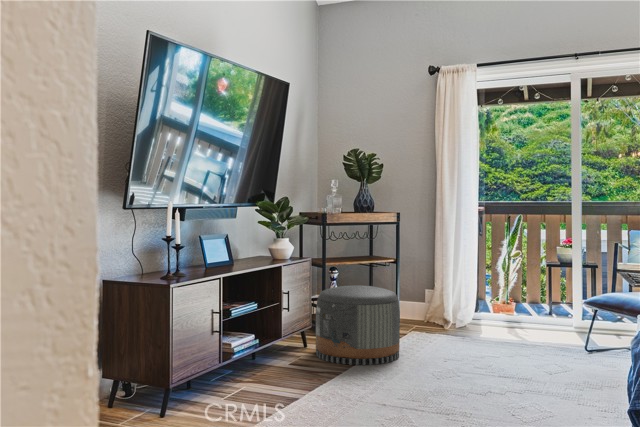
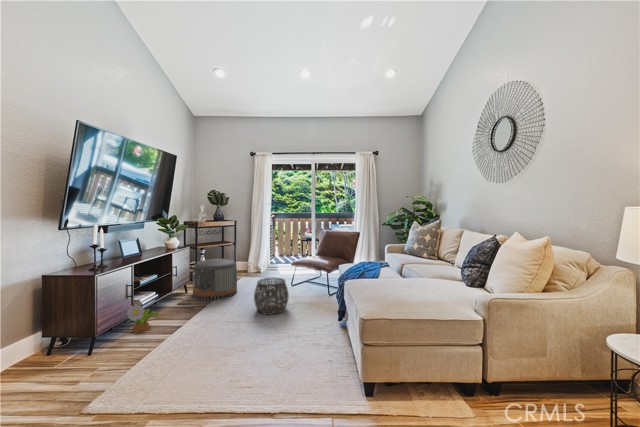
woven basket: none [433,327,509,403] -> present [254,278,289,314]
decorative plant: none [207,345,265,397] -> present [127,304,160,333]

